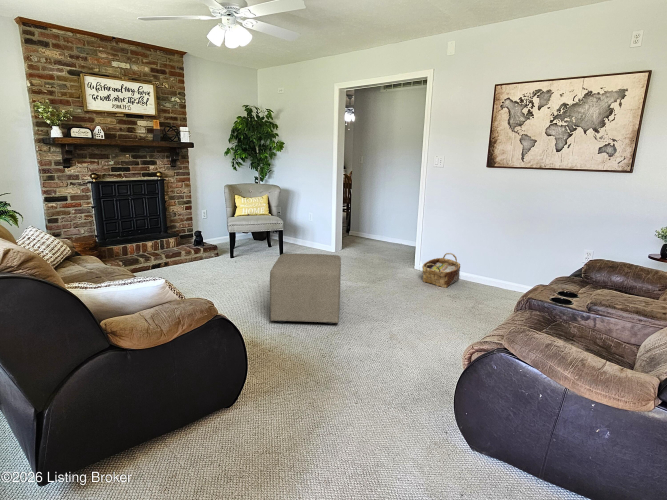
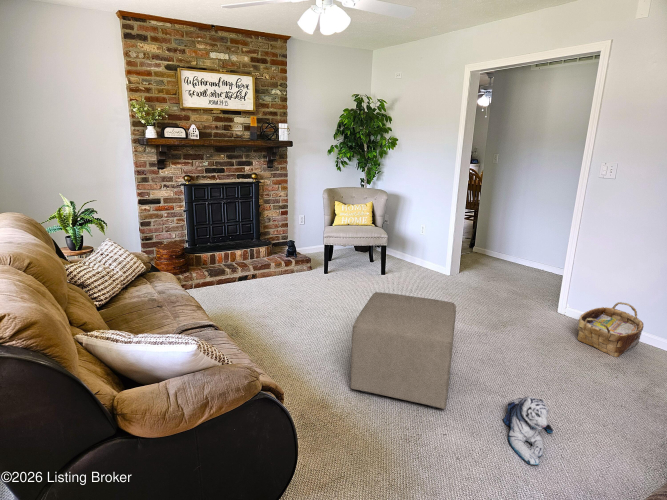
plush toy: none [375,303,405,342] -> present [503,397,553,465]

